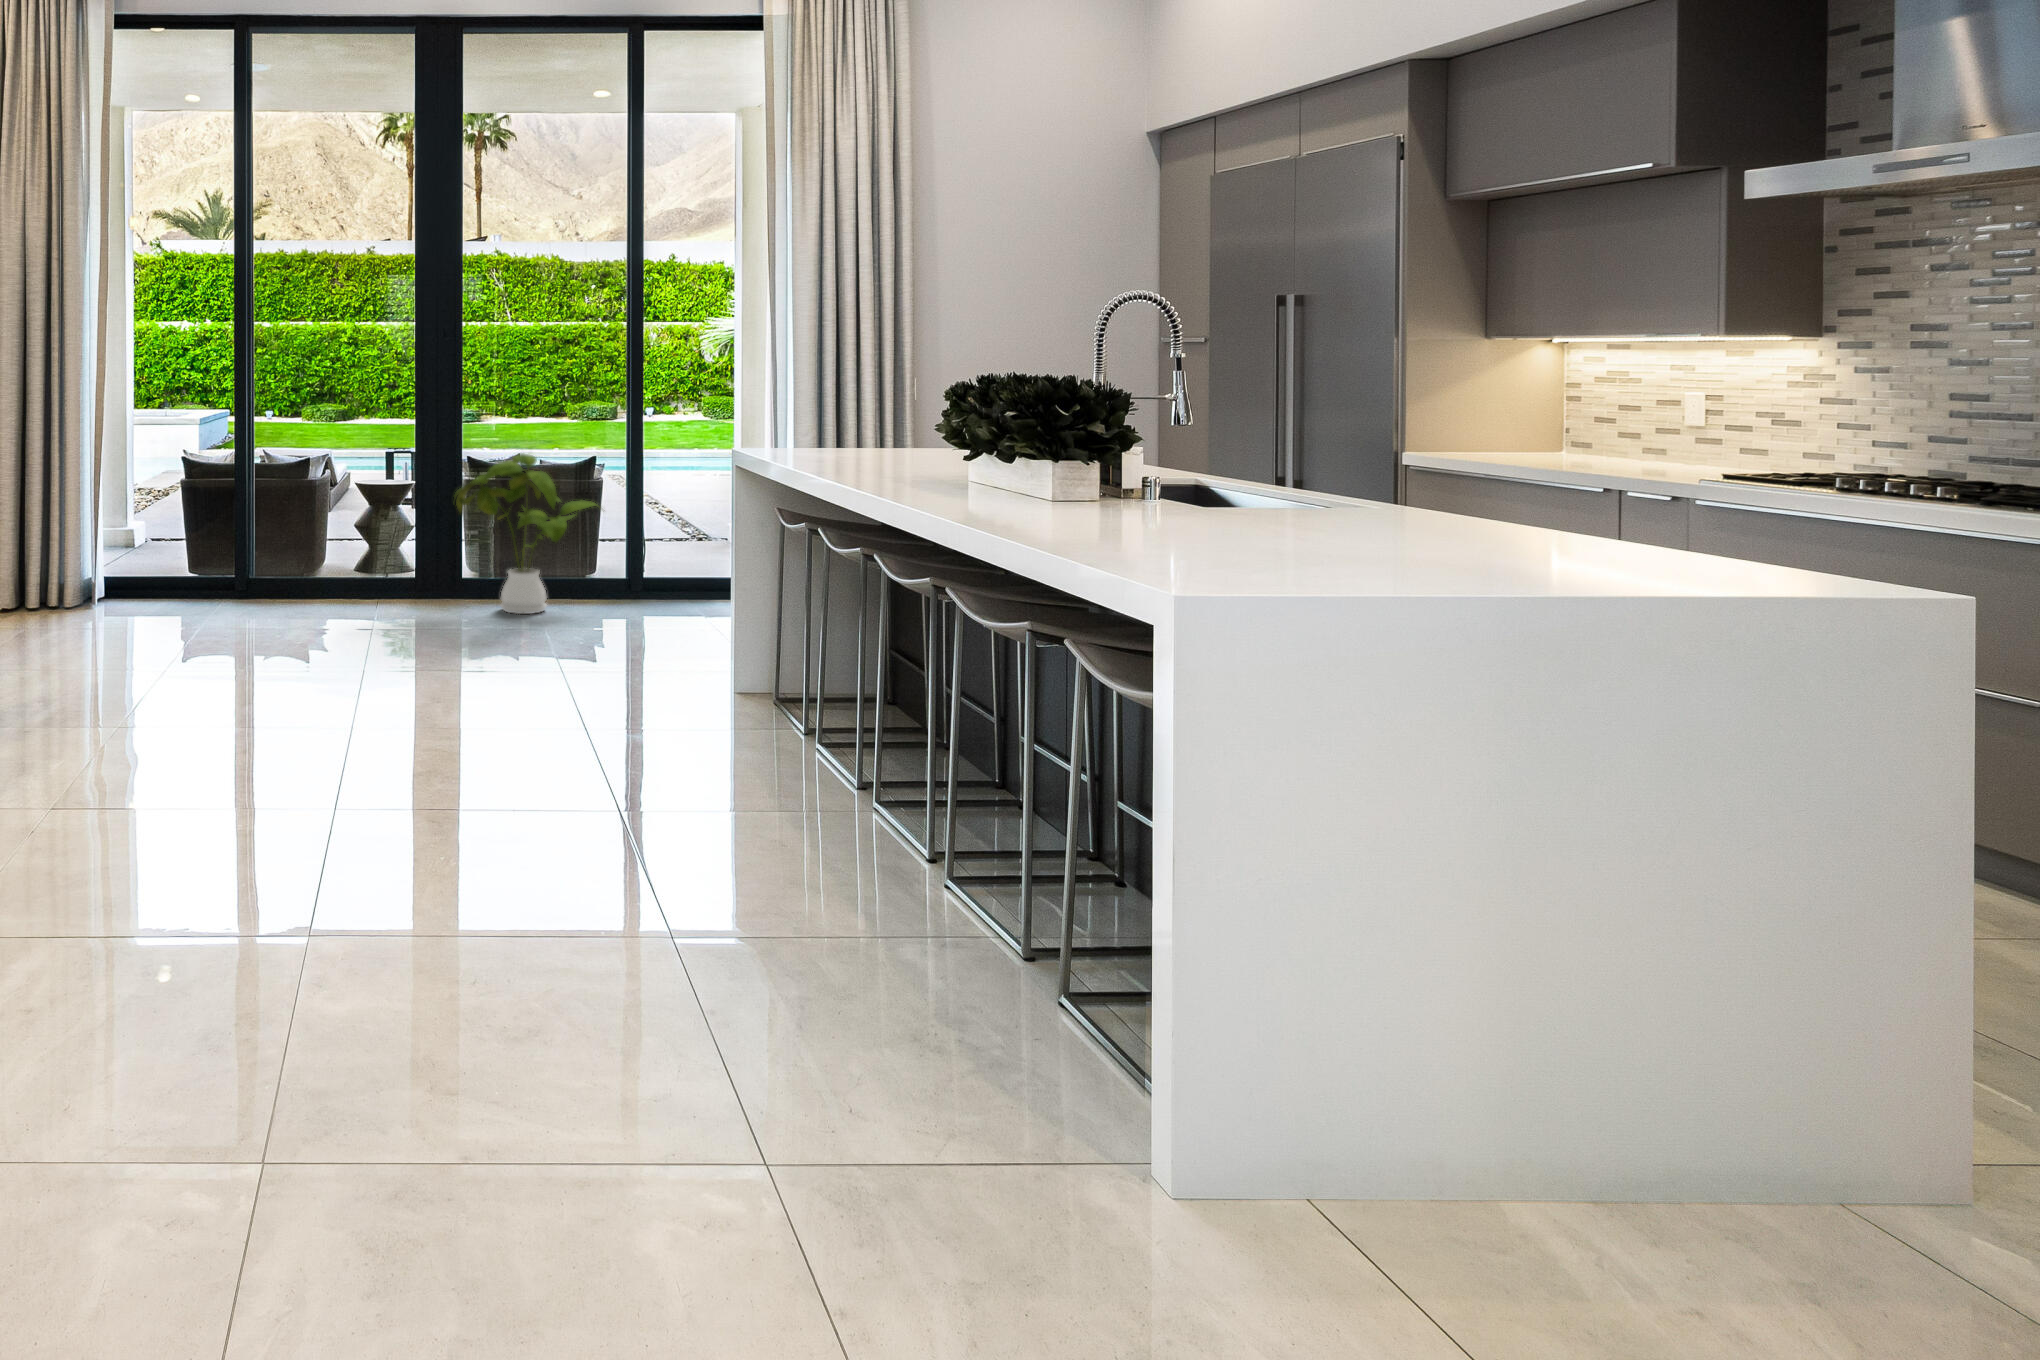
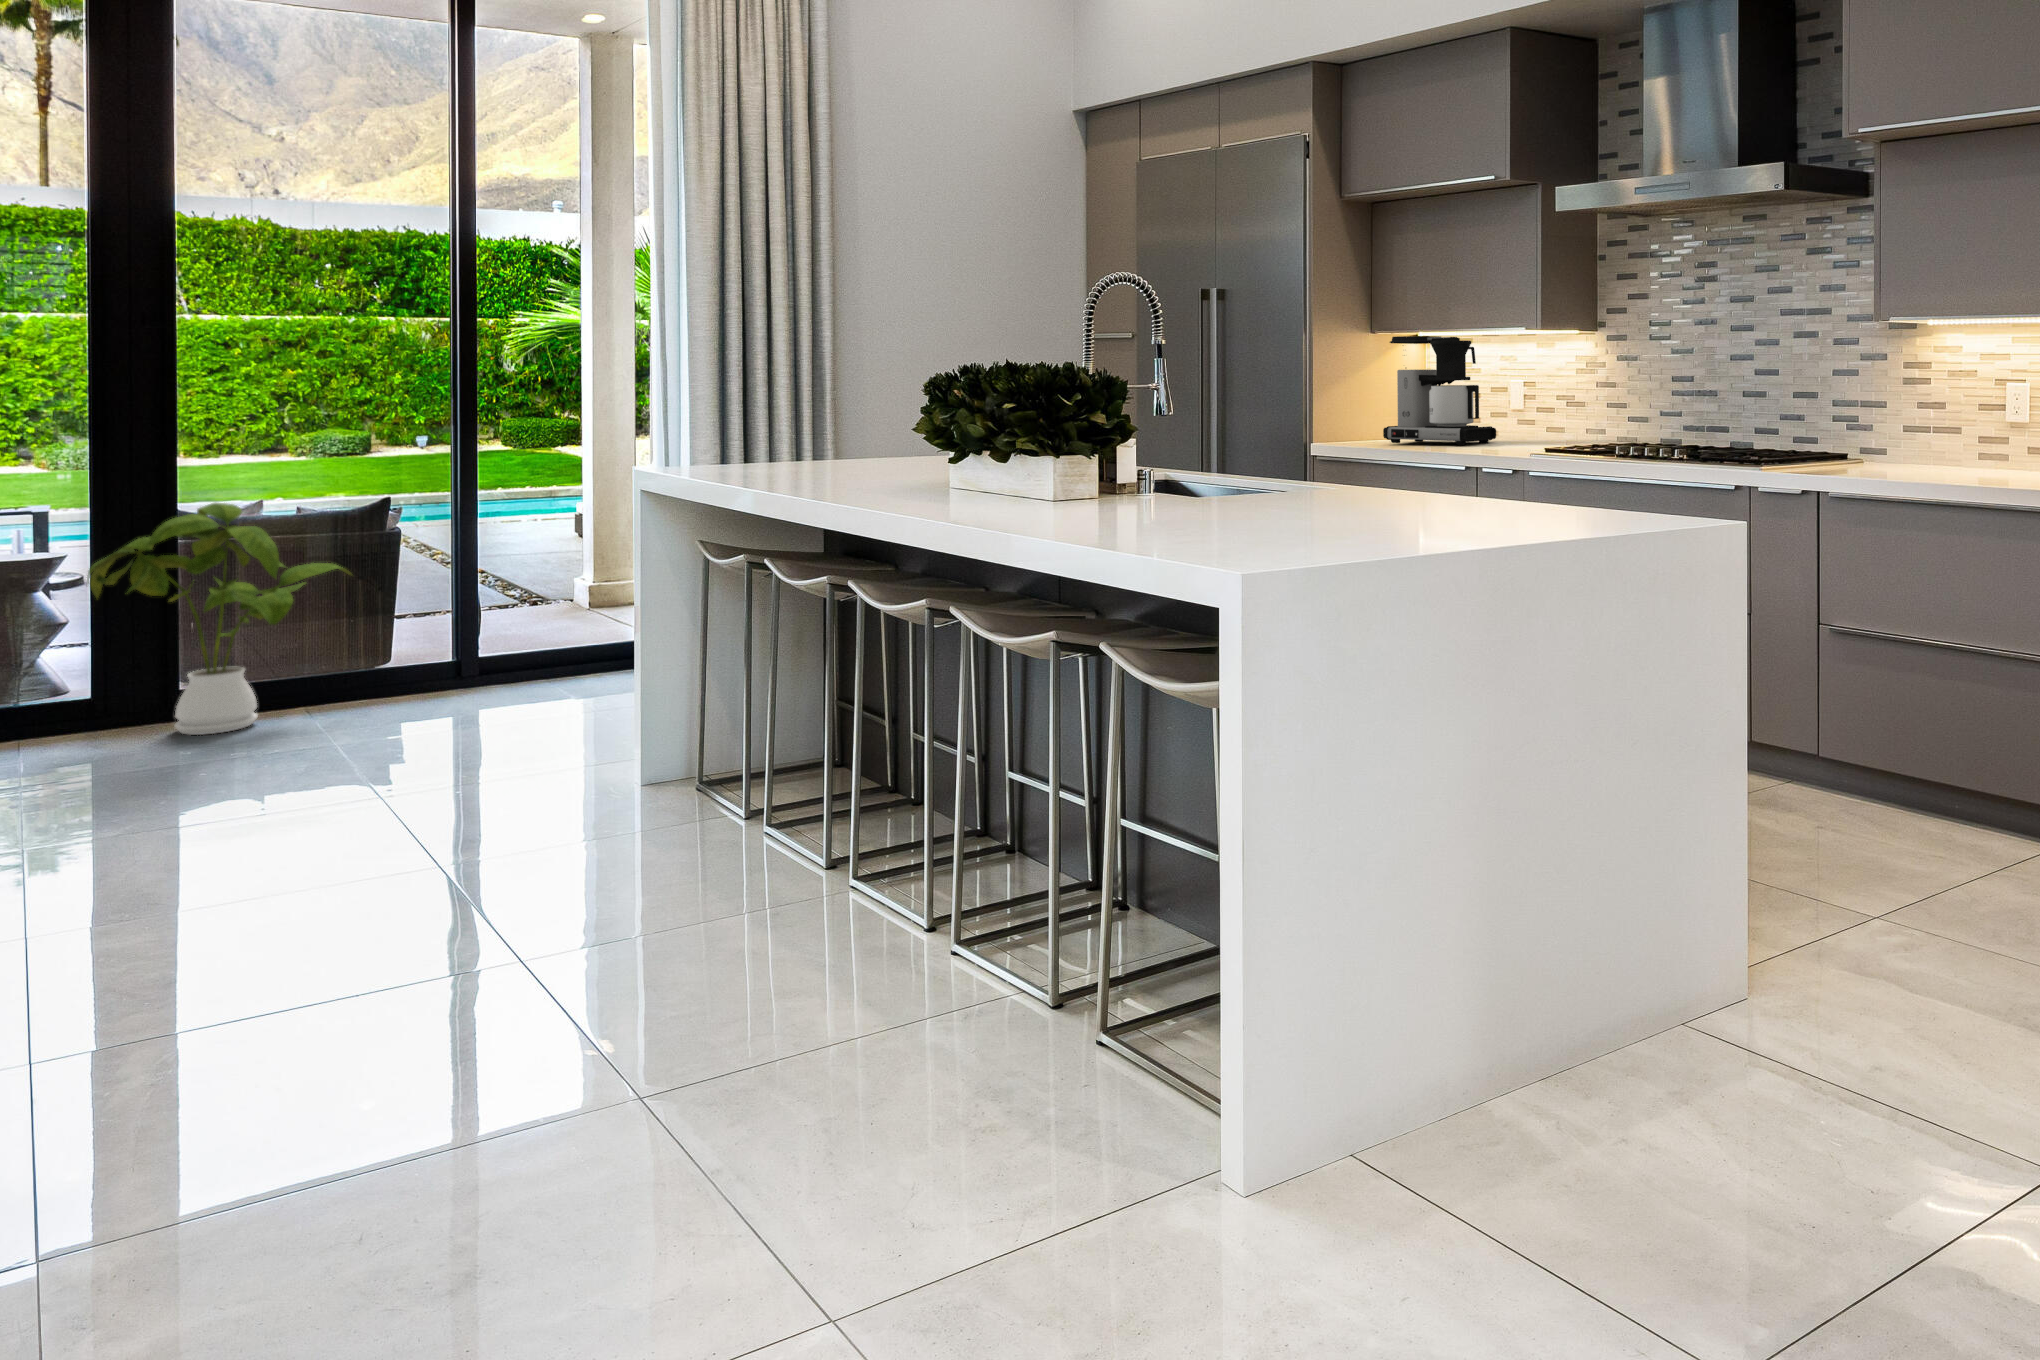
coffee maker: none [1520,341,1671,465] -> present [1383,336,1496,445]

